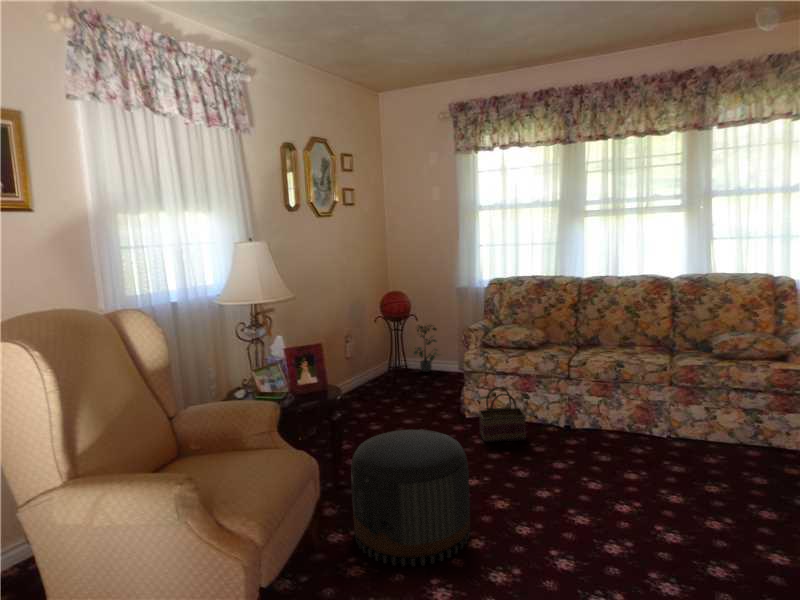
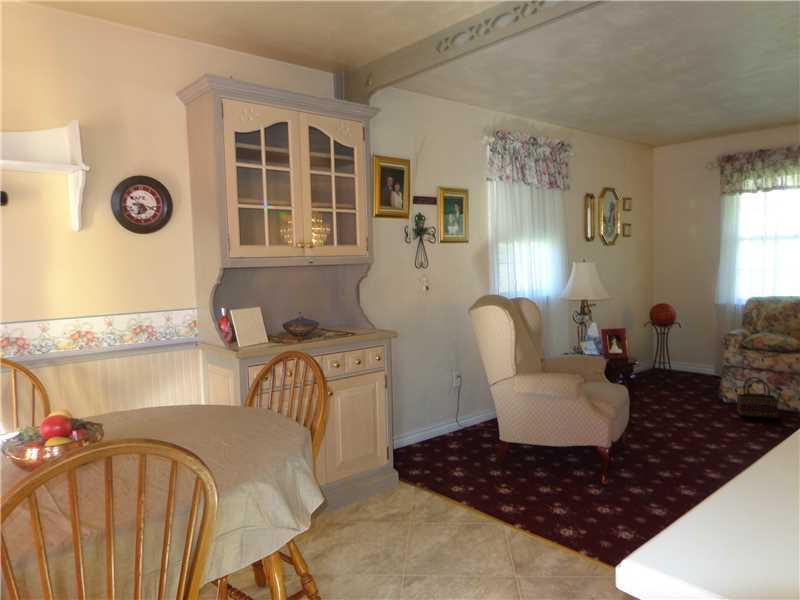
potted plant: present [414,325,438,372] -> none [673,334,700,375]
pouf: present [351,430,470,567] -> none [648,385,732,460]

